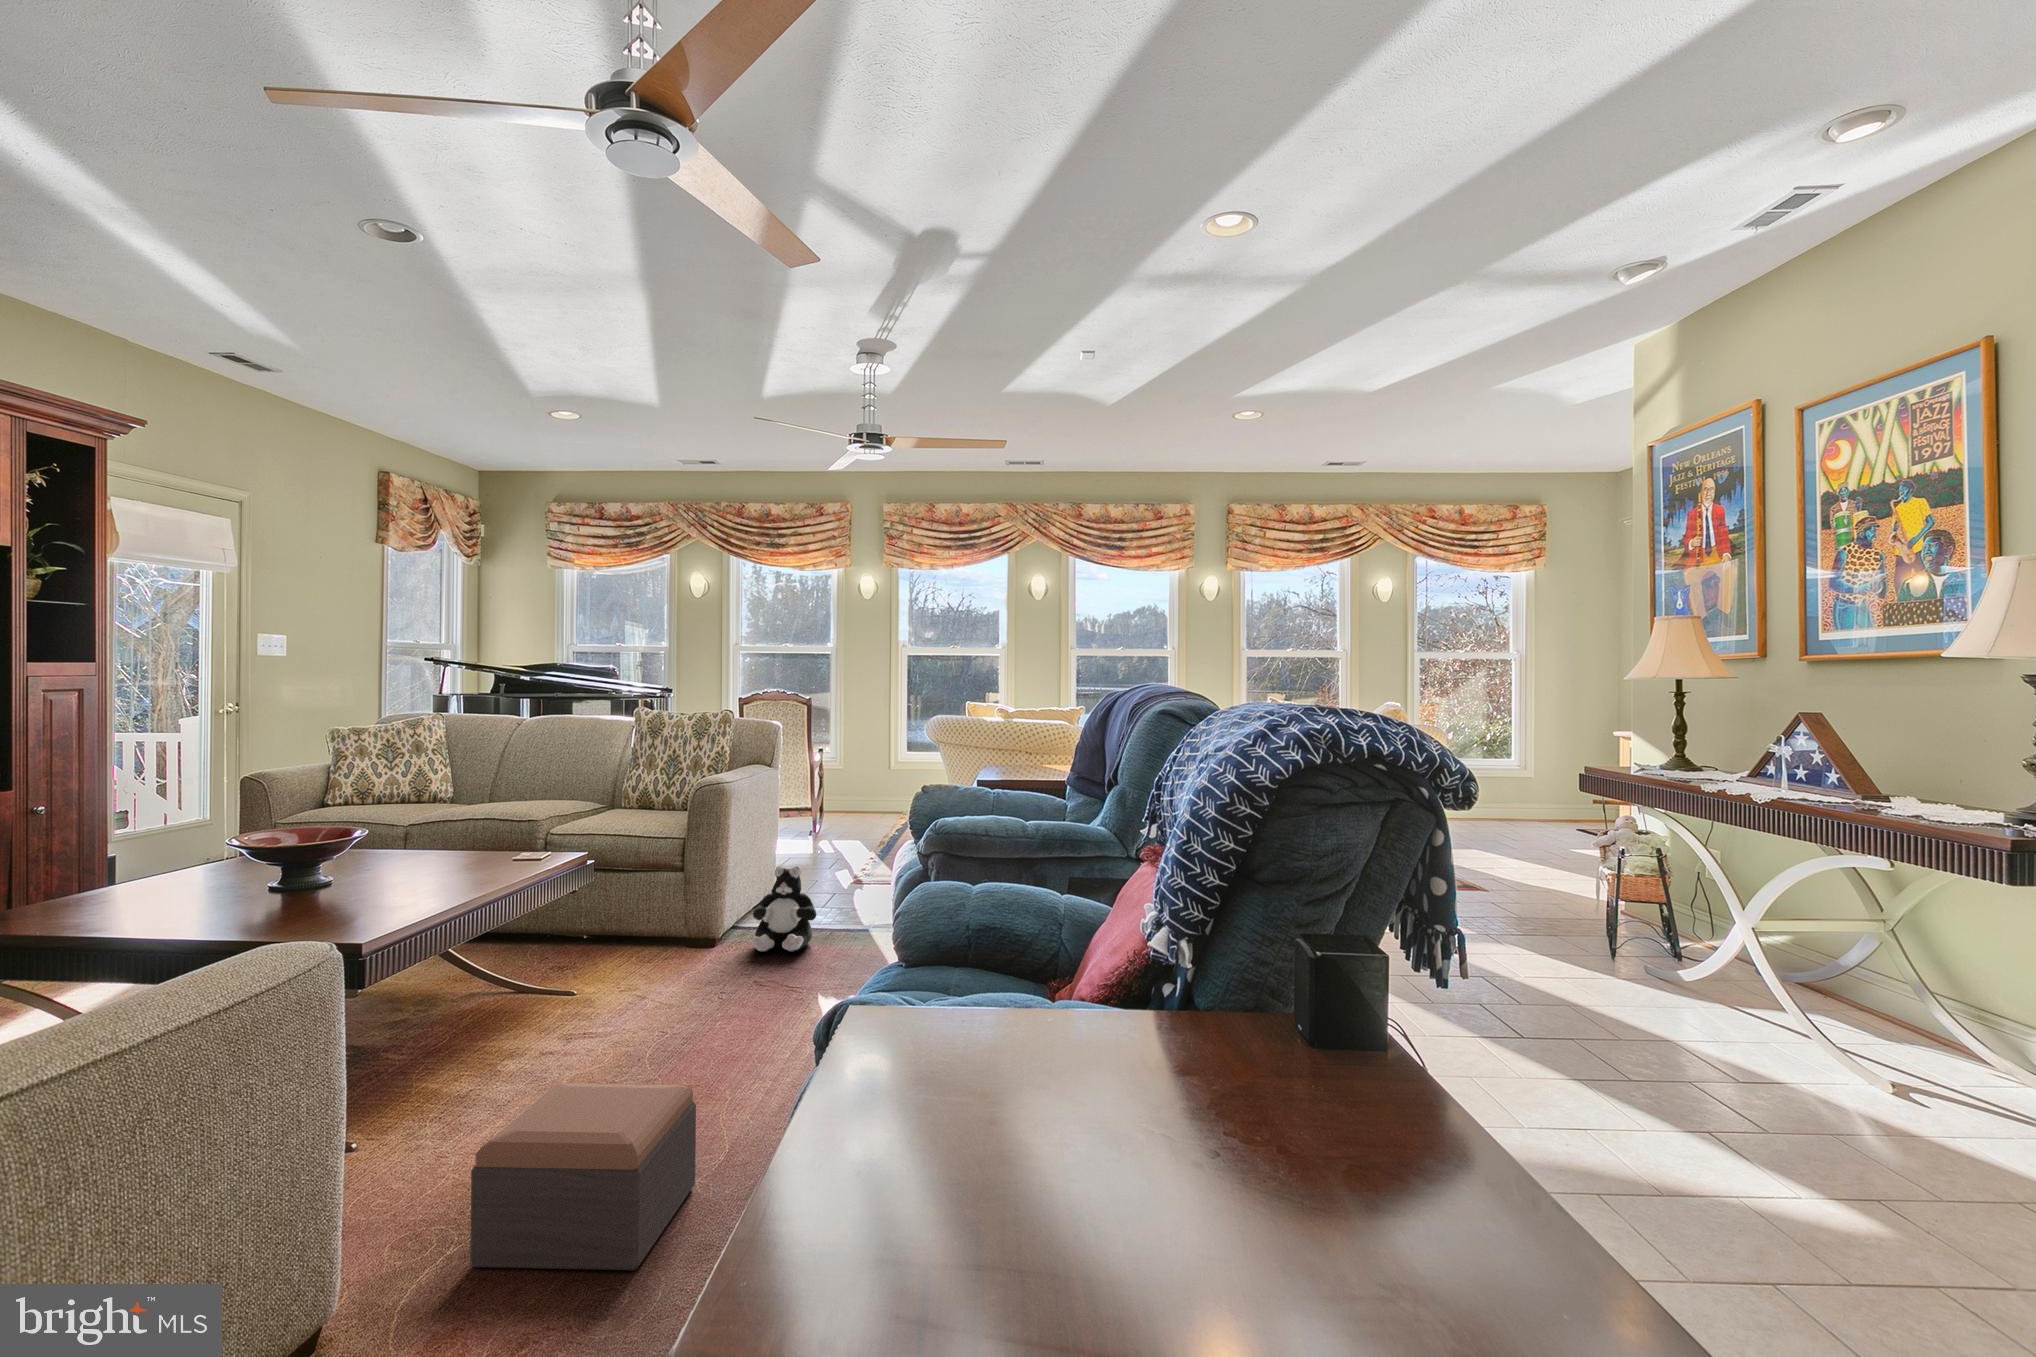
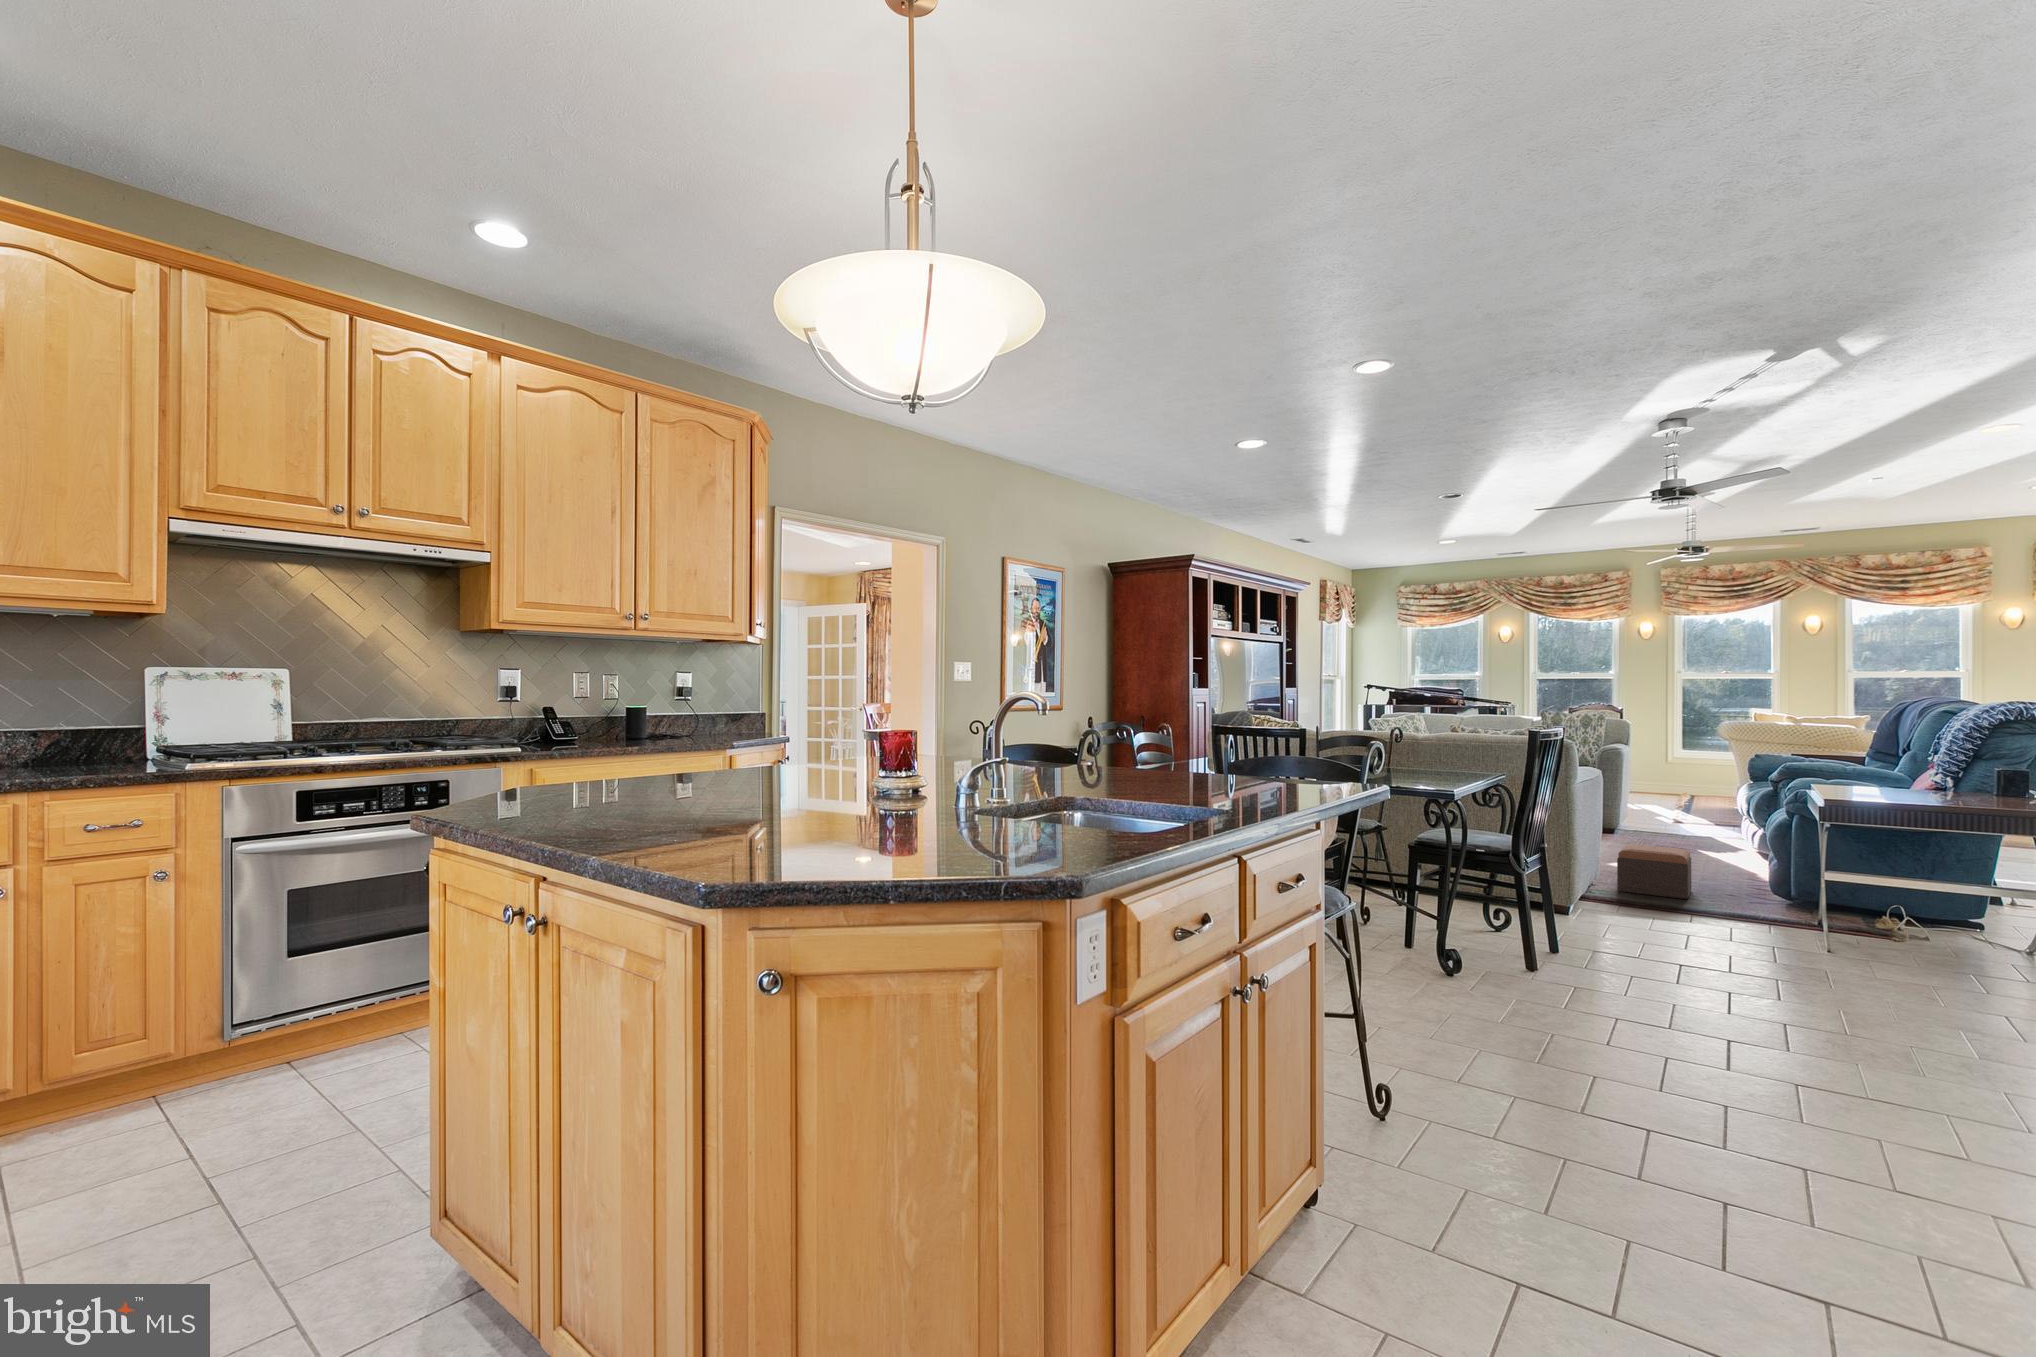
plush toy: present [752,867,817,952] -> none [1636,799,1678,844]

